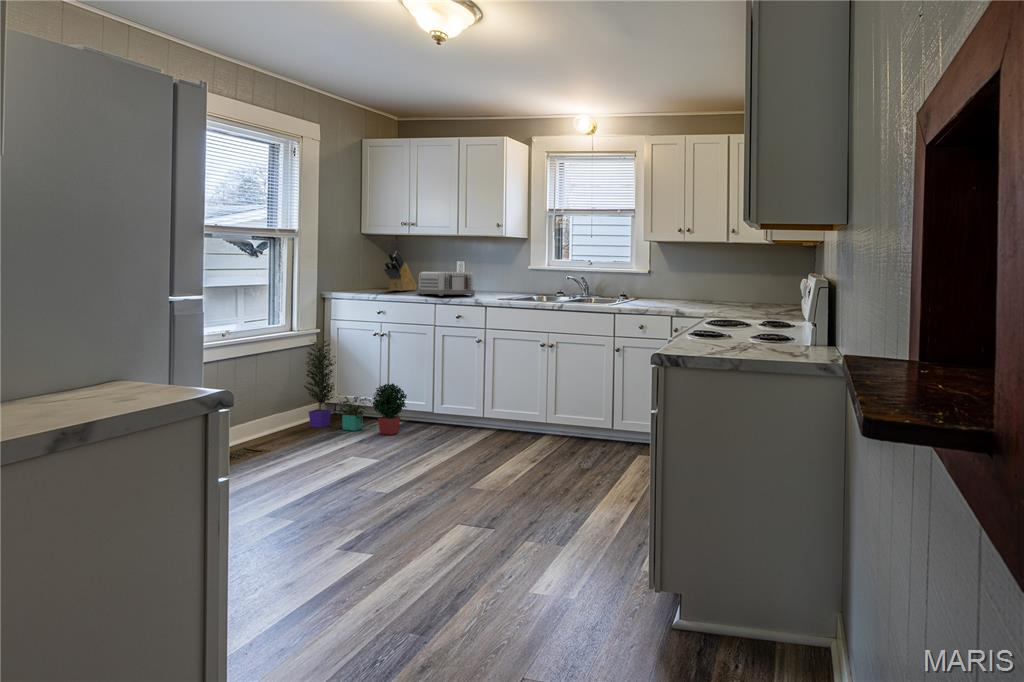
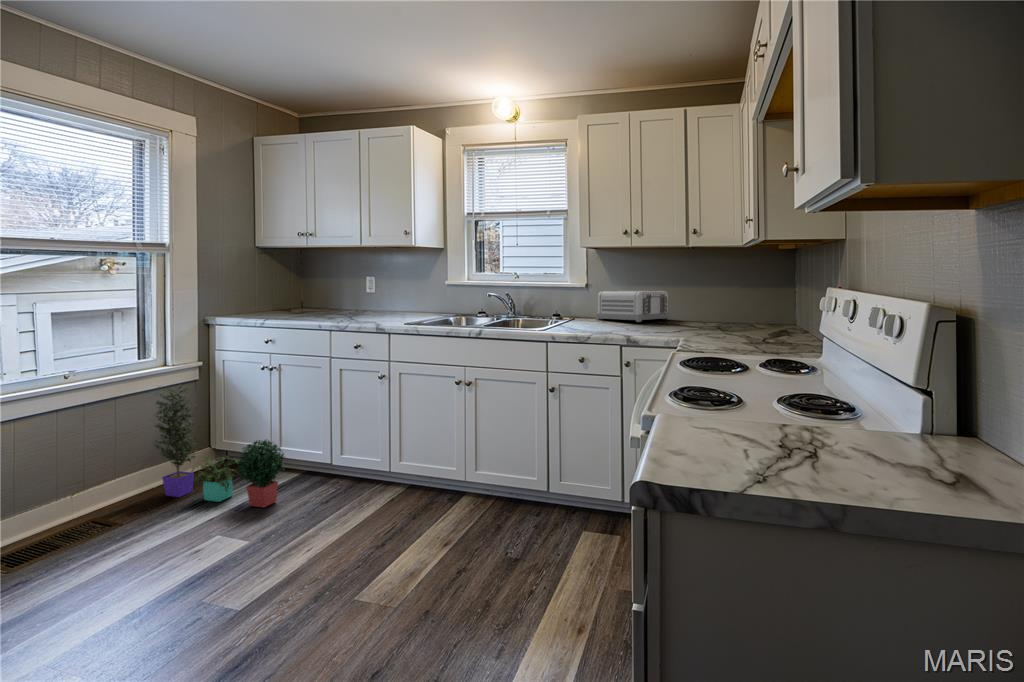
knife block: present [384,251,417,291] -> none [270,267,318,315]
toaster: present [417,272,475,296] -> present [596,291,670,322]

